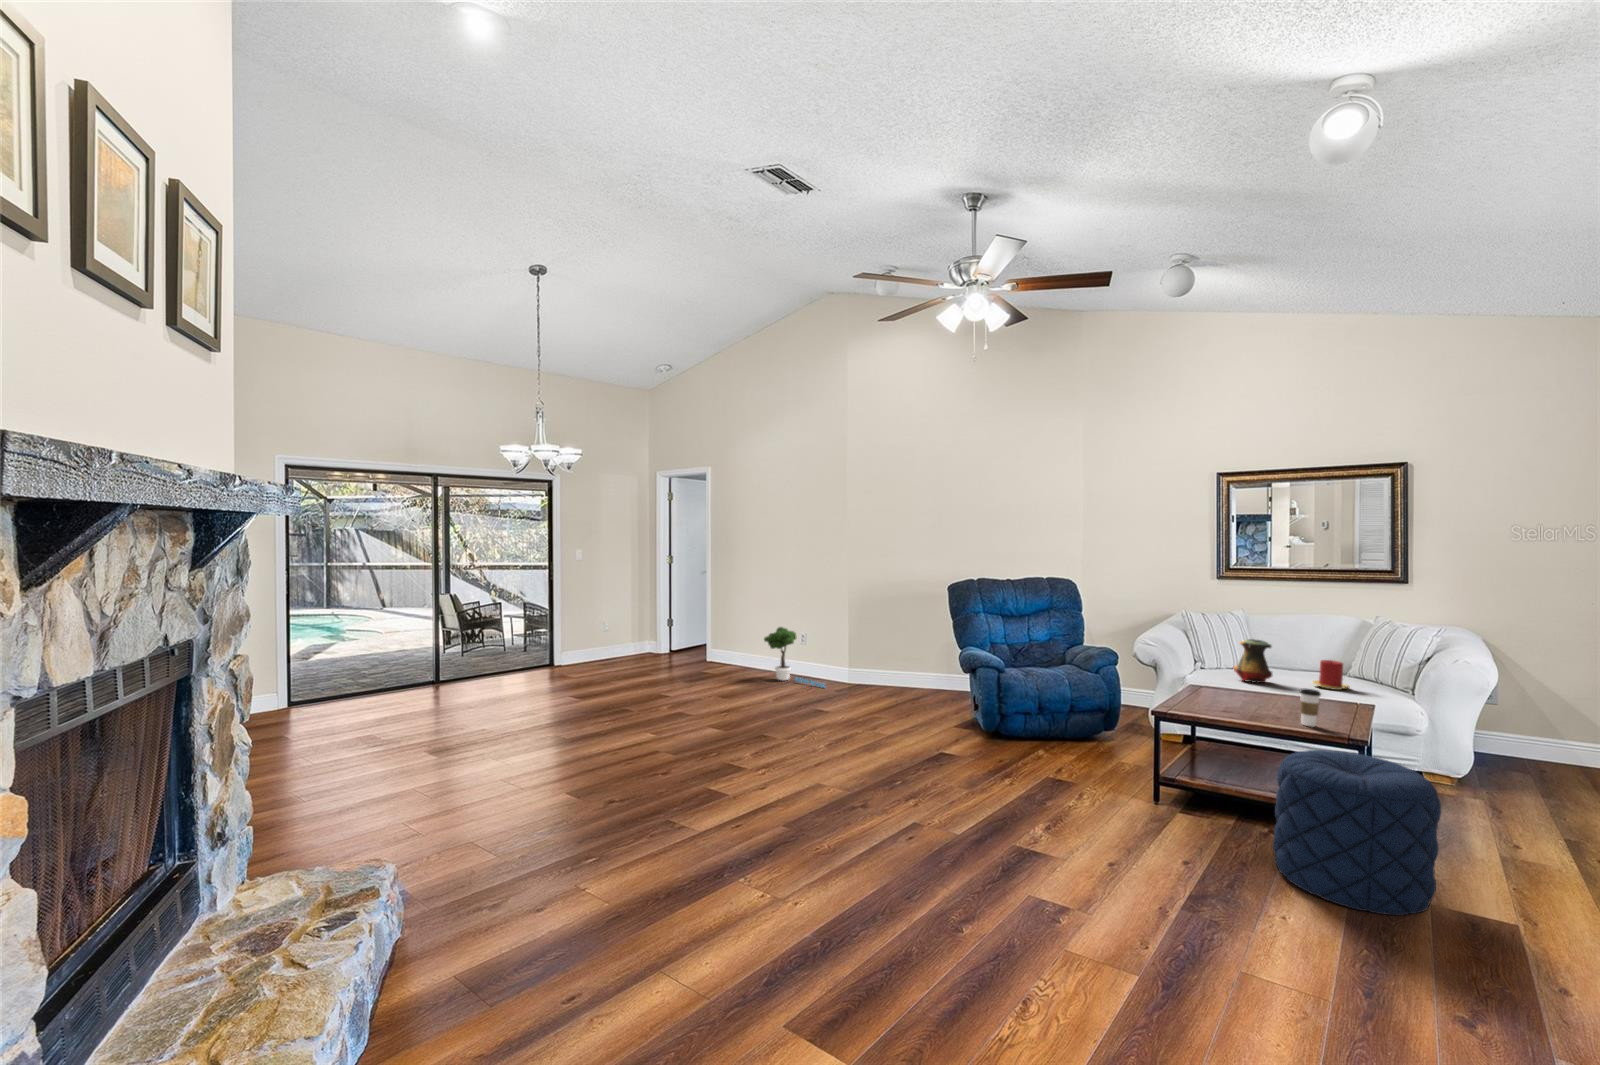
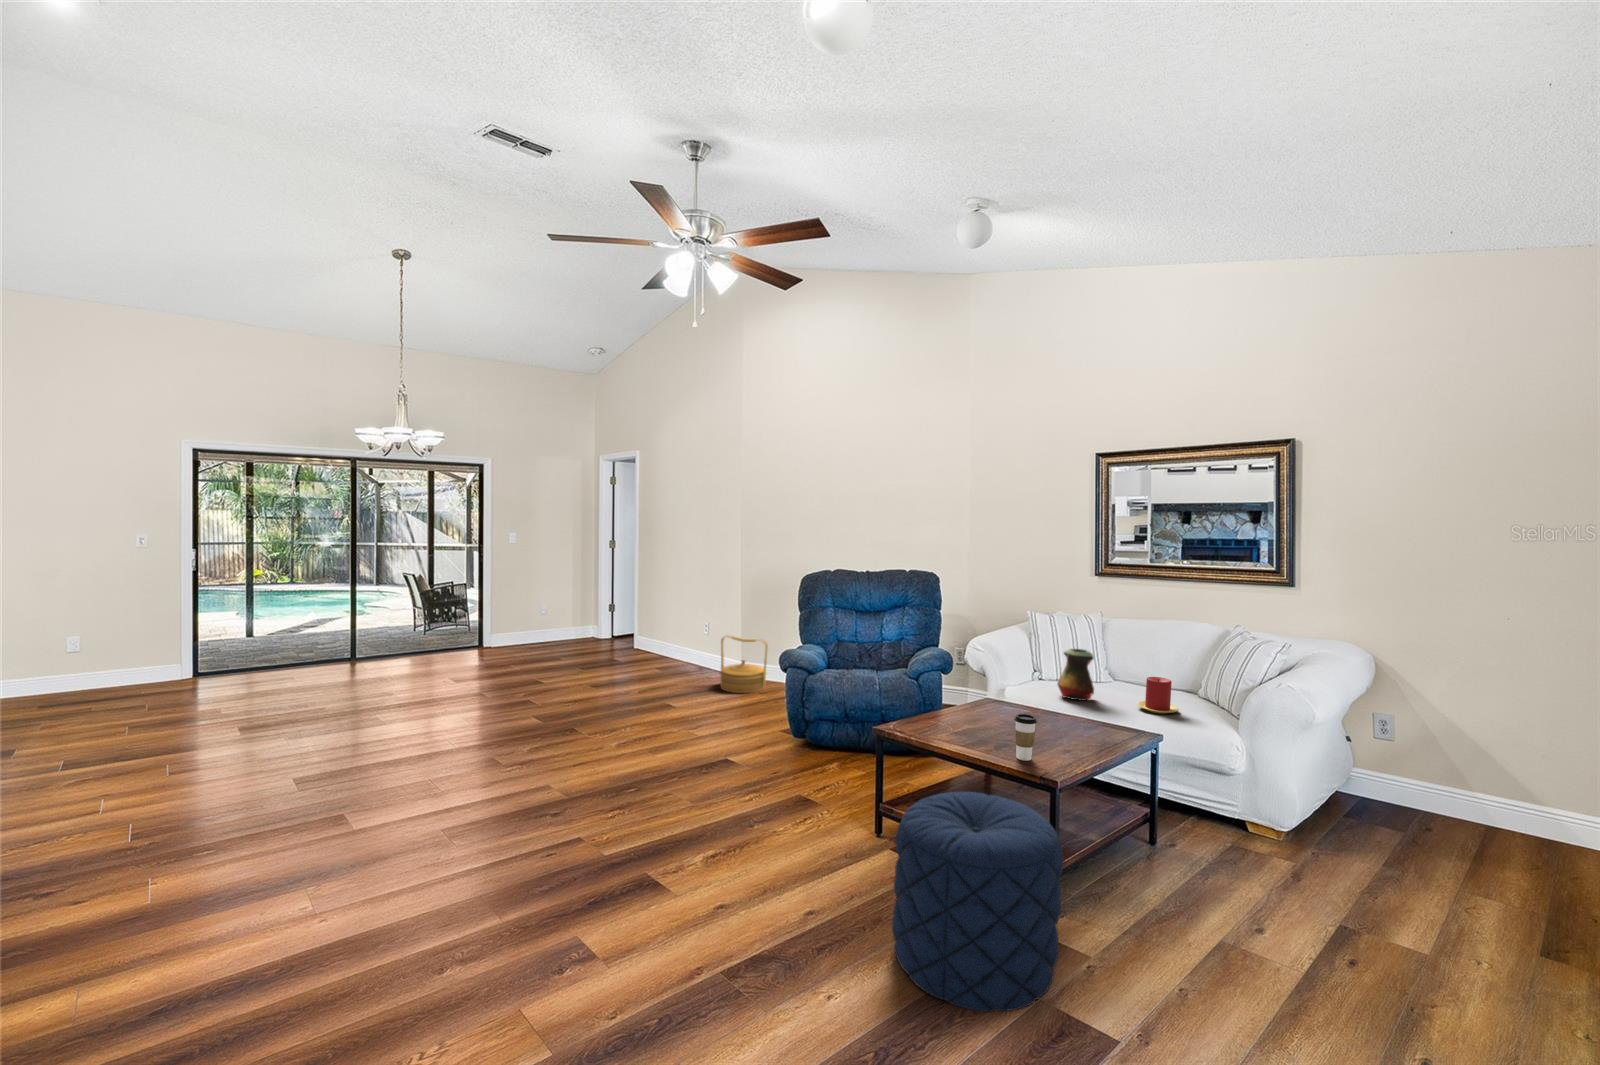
potted tree: present [764,627,825,688] -> none [655,616,704,681]
woven basket: none [847,643,896,697] -> present [720,636,768,693]

